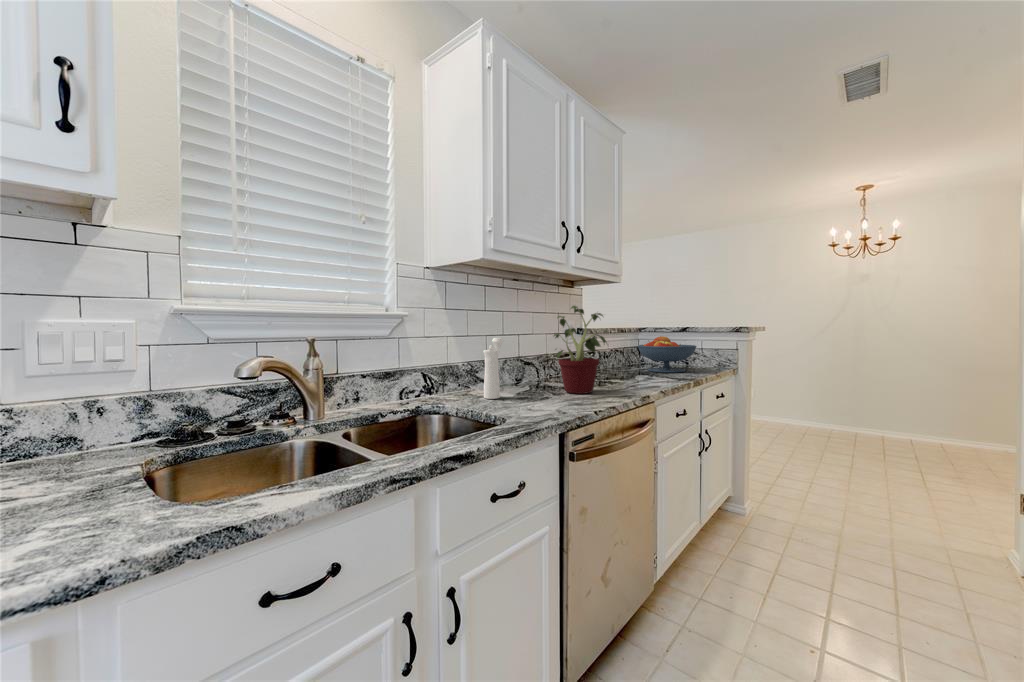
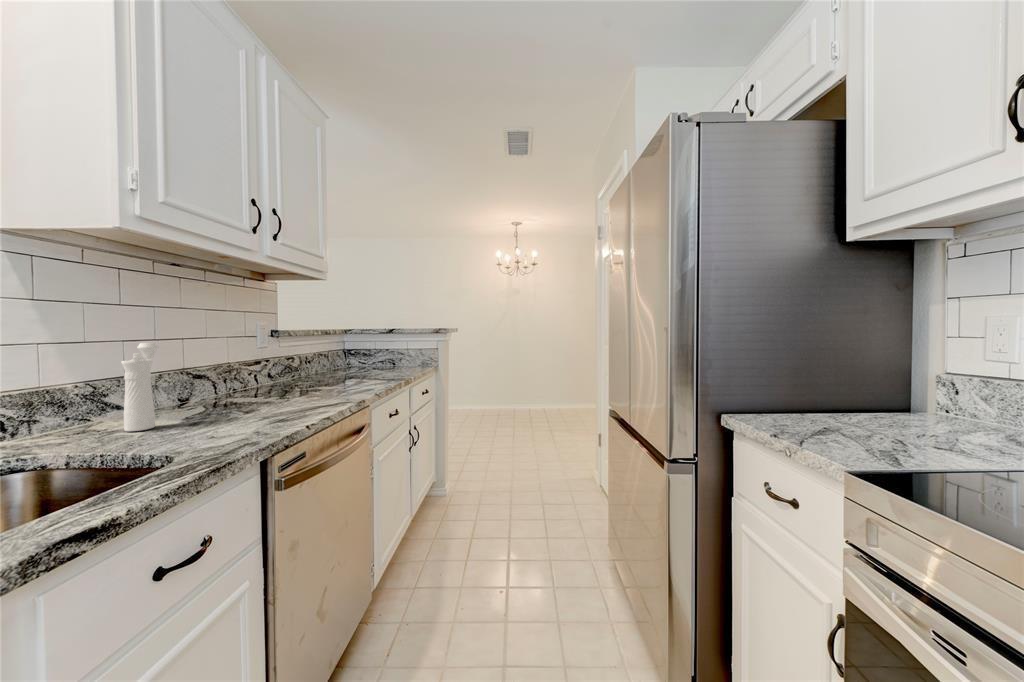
potted plant: present [554,306,607,394] -> none [238,302,316,408]
fruit bowl: present [638,336,697,373] -> none [344,338,402,375]

